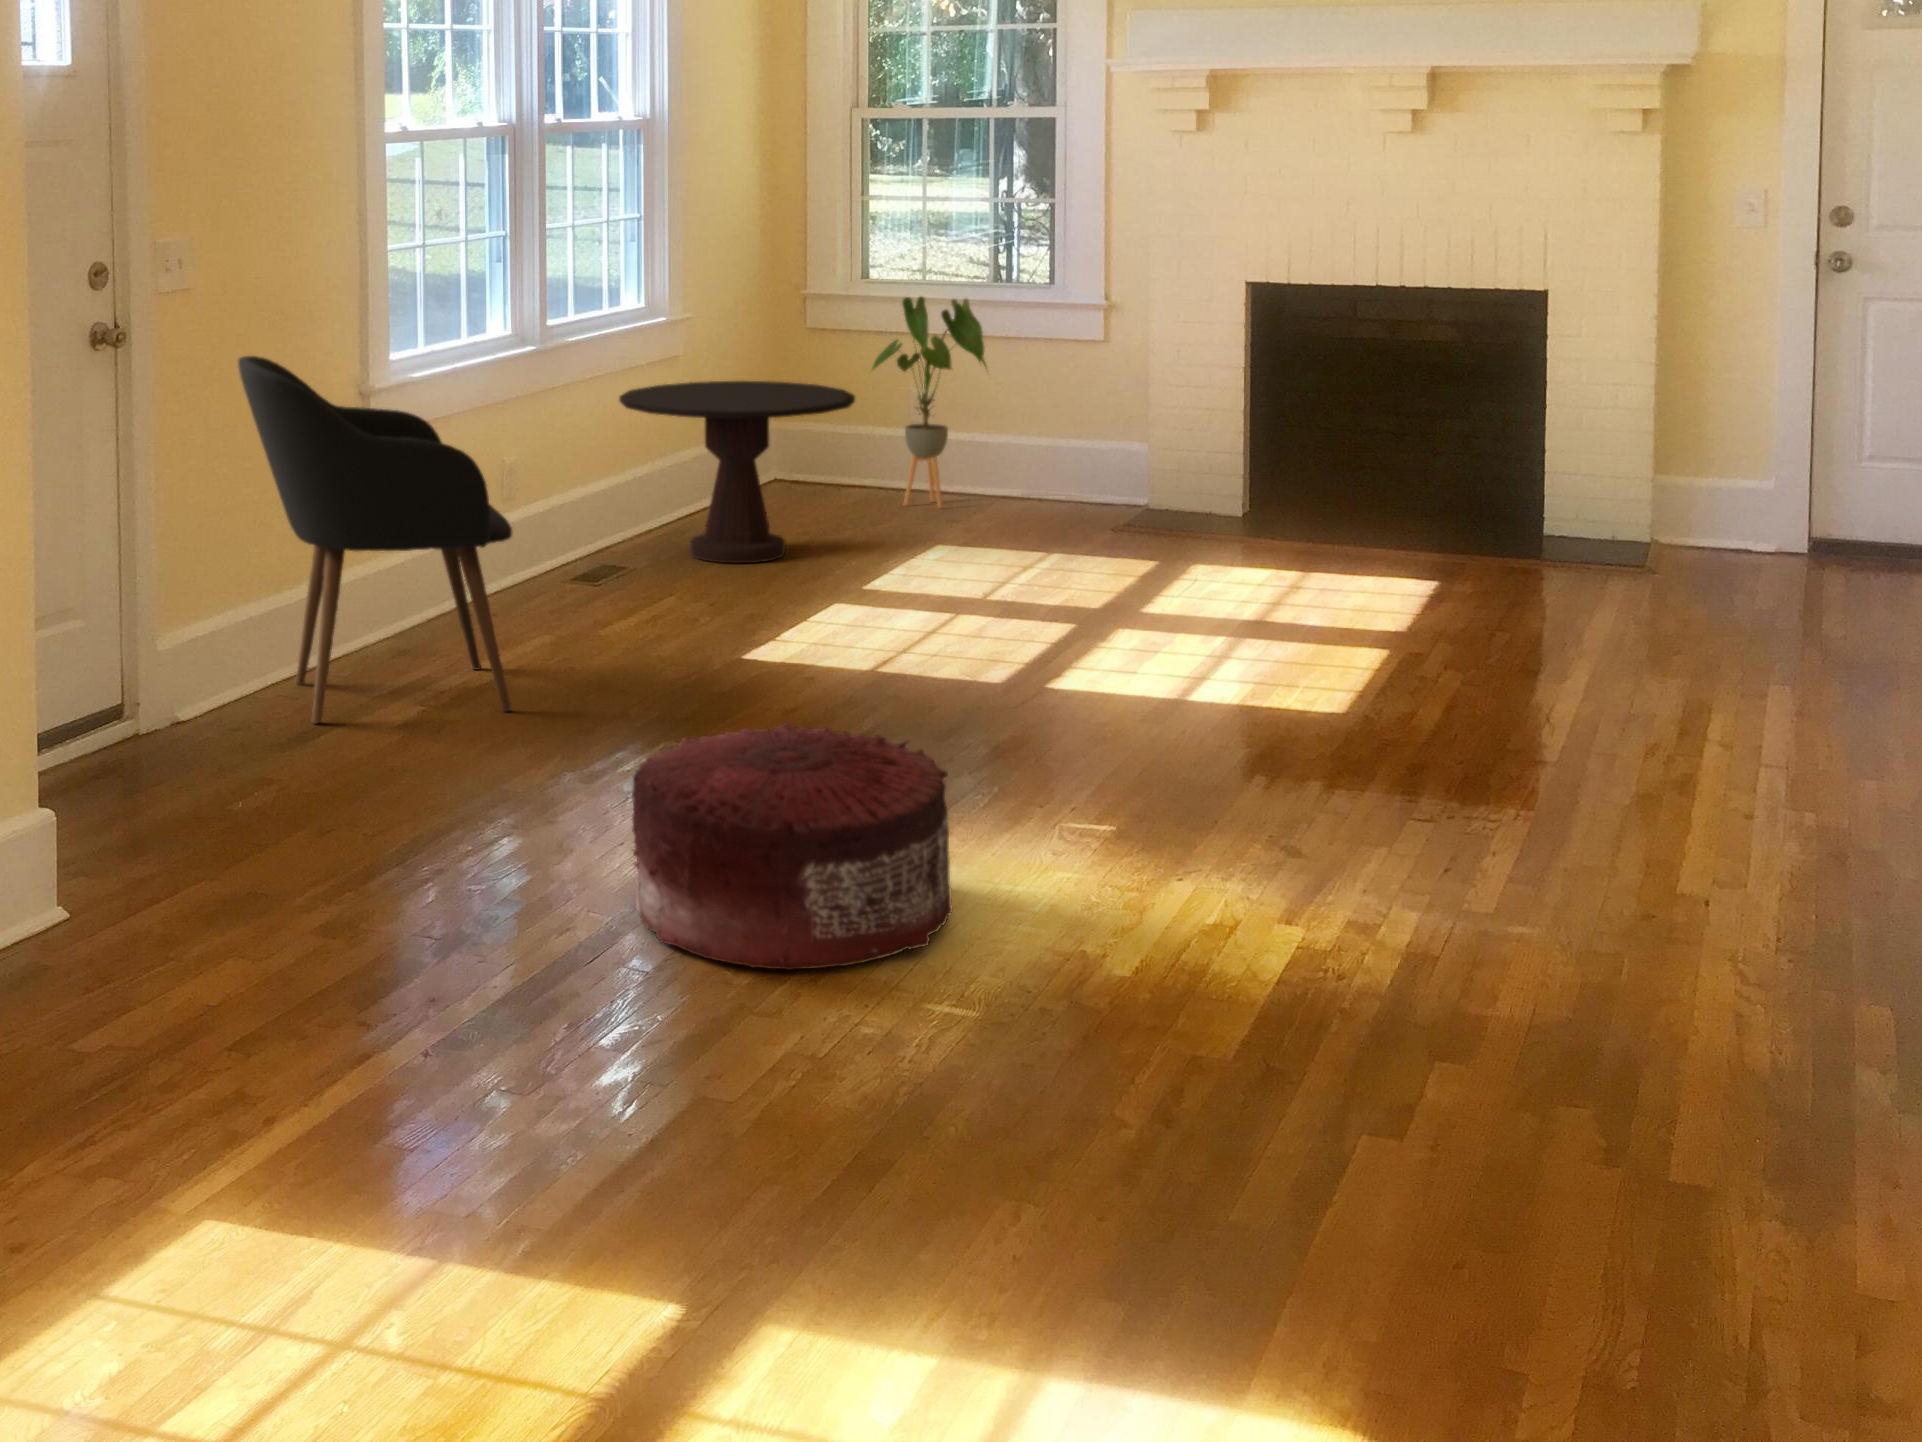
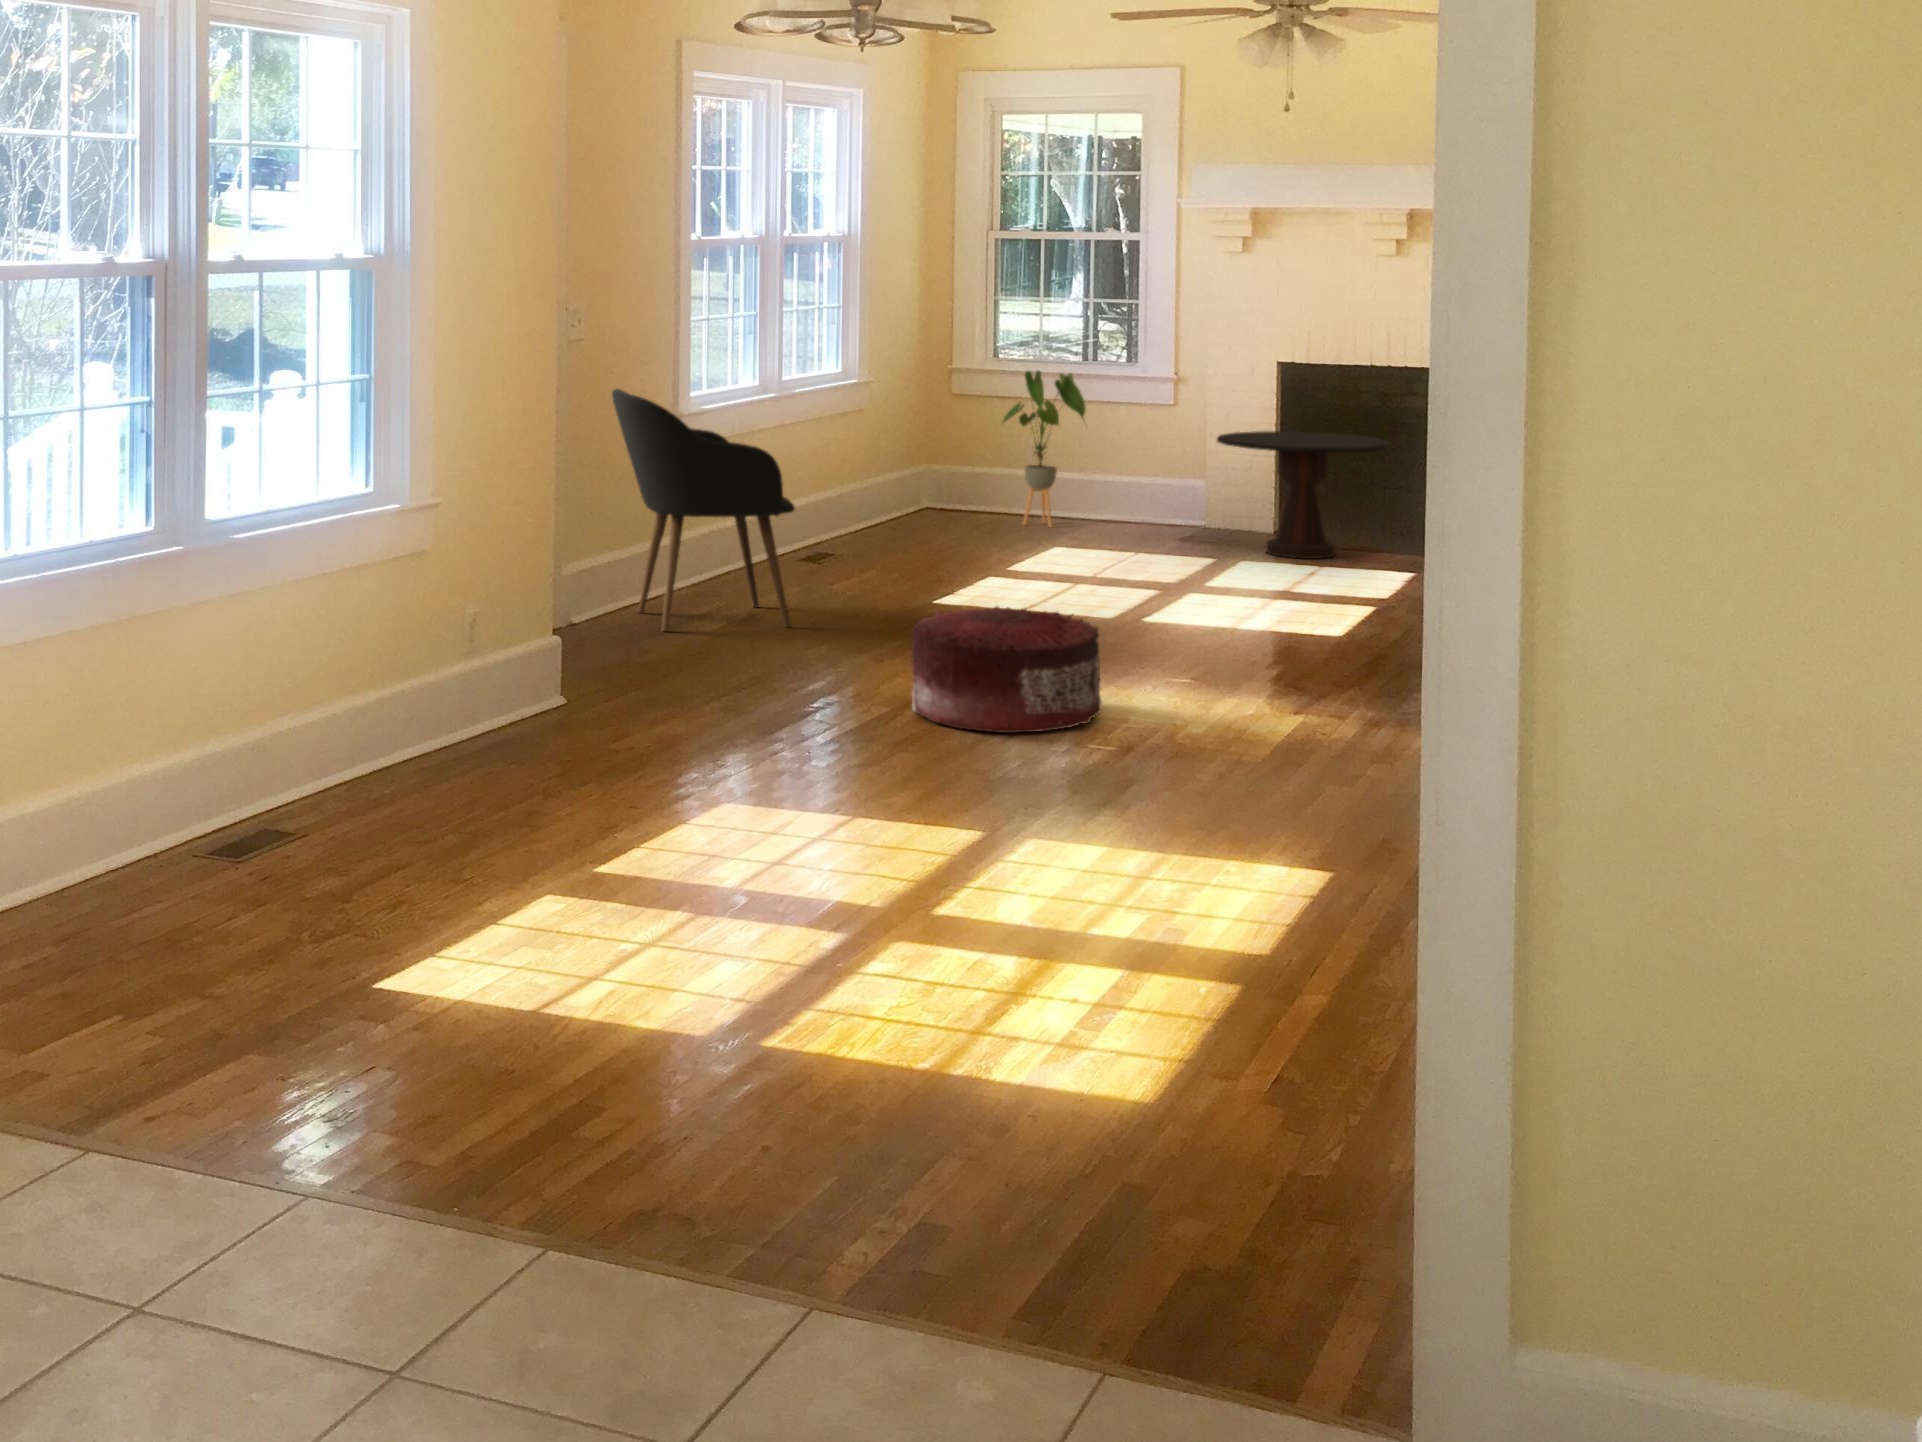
side table: present [619,381,855,563] -> present [1217,431,1390,559]

